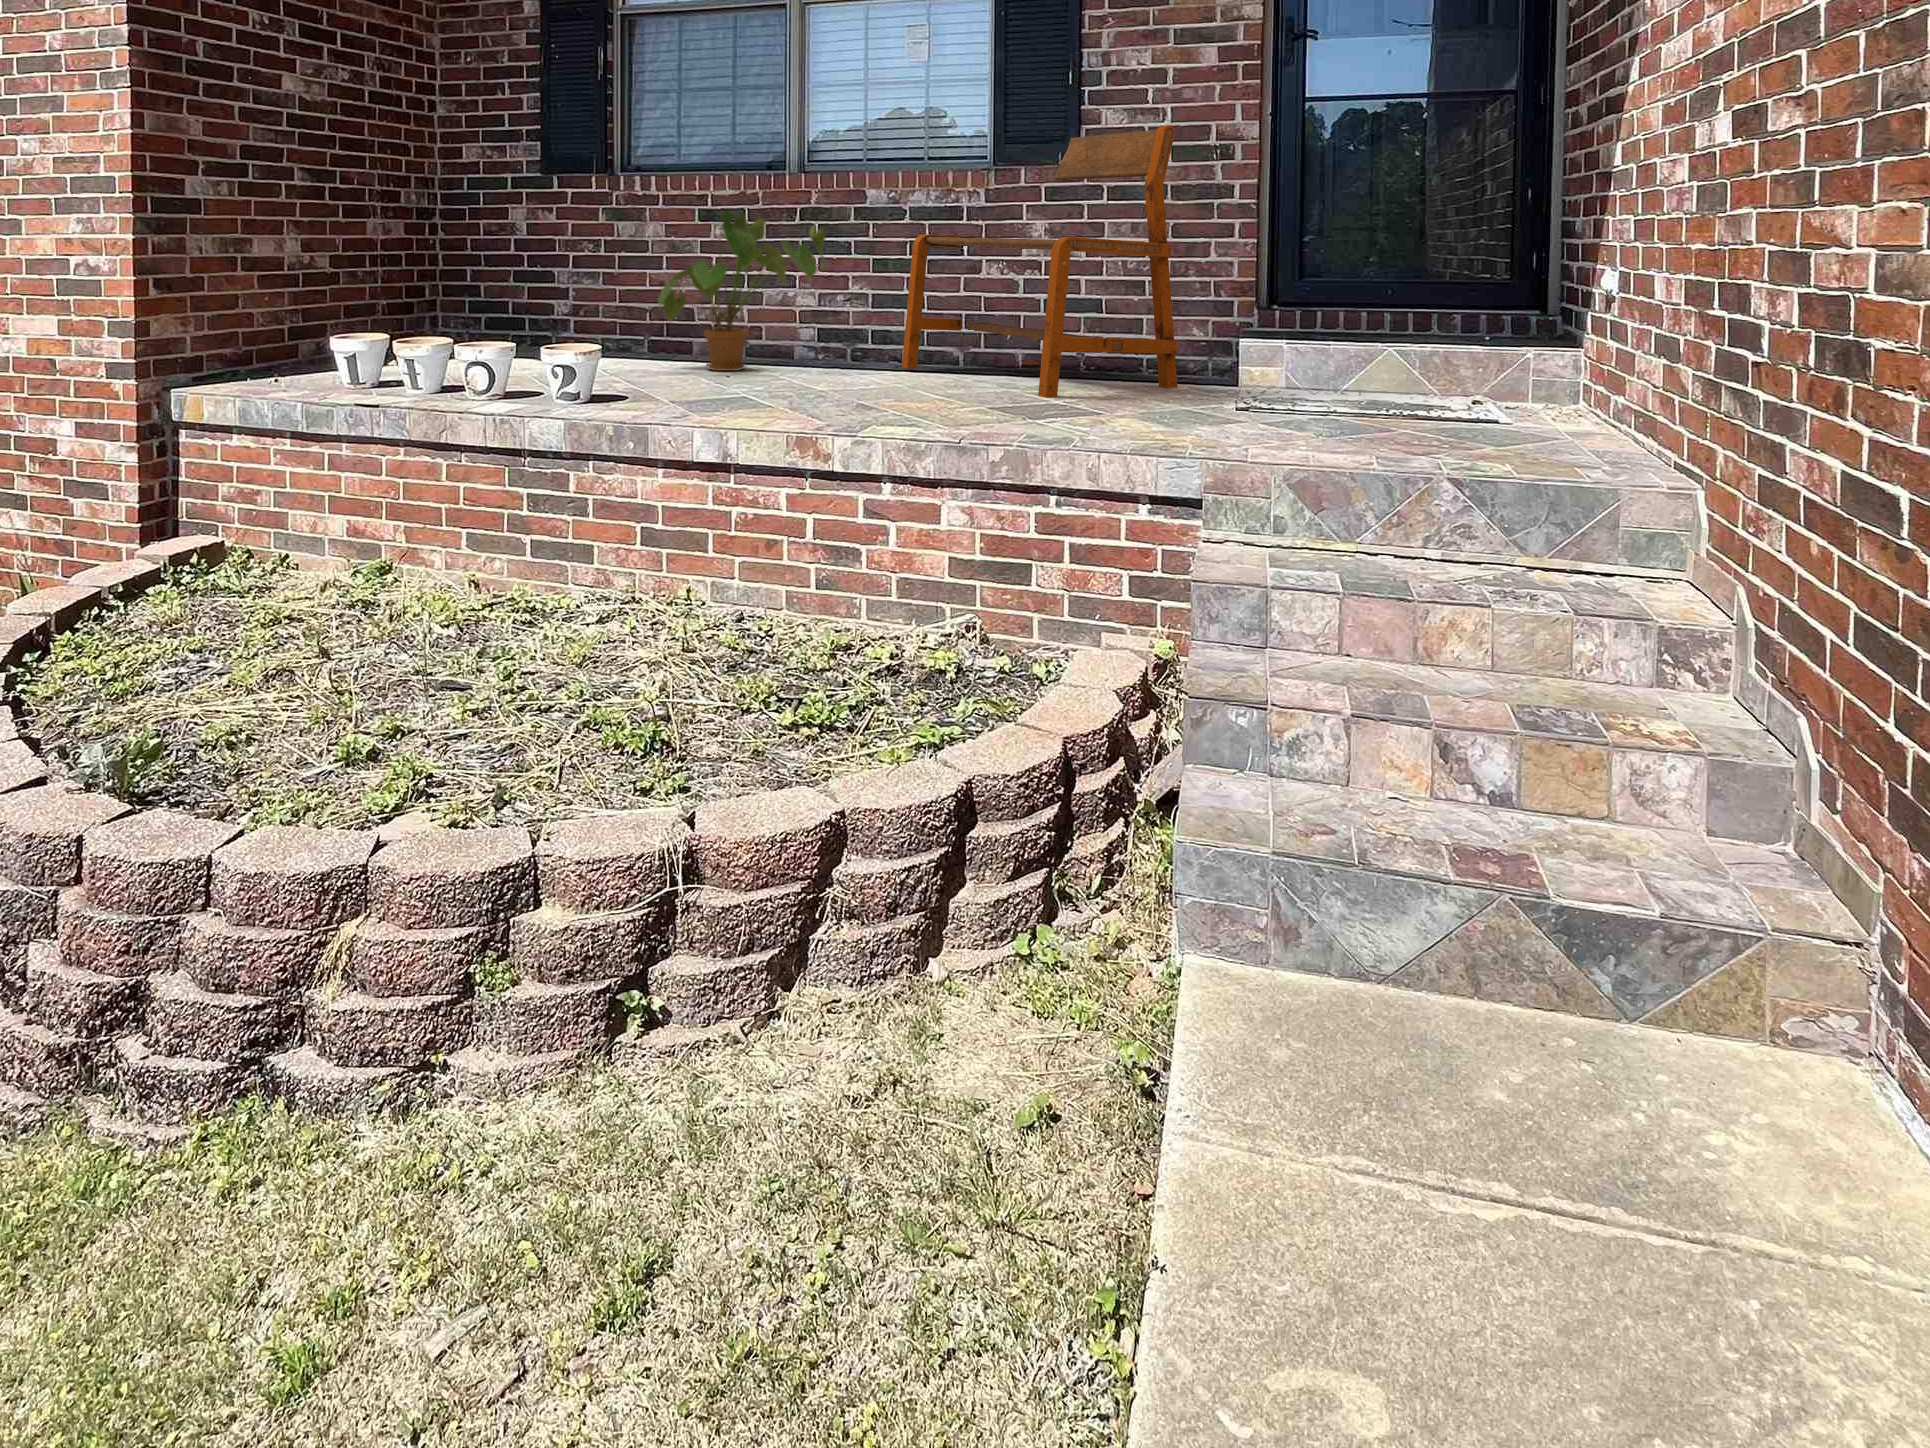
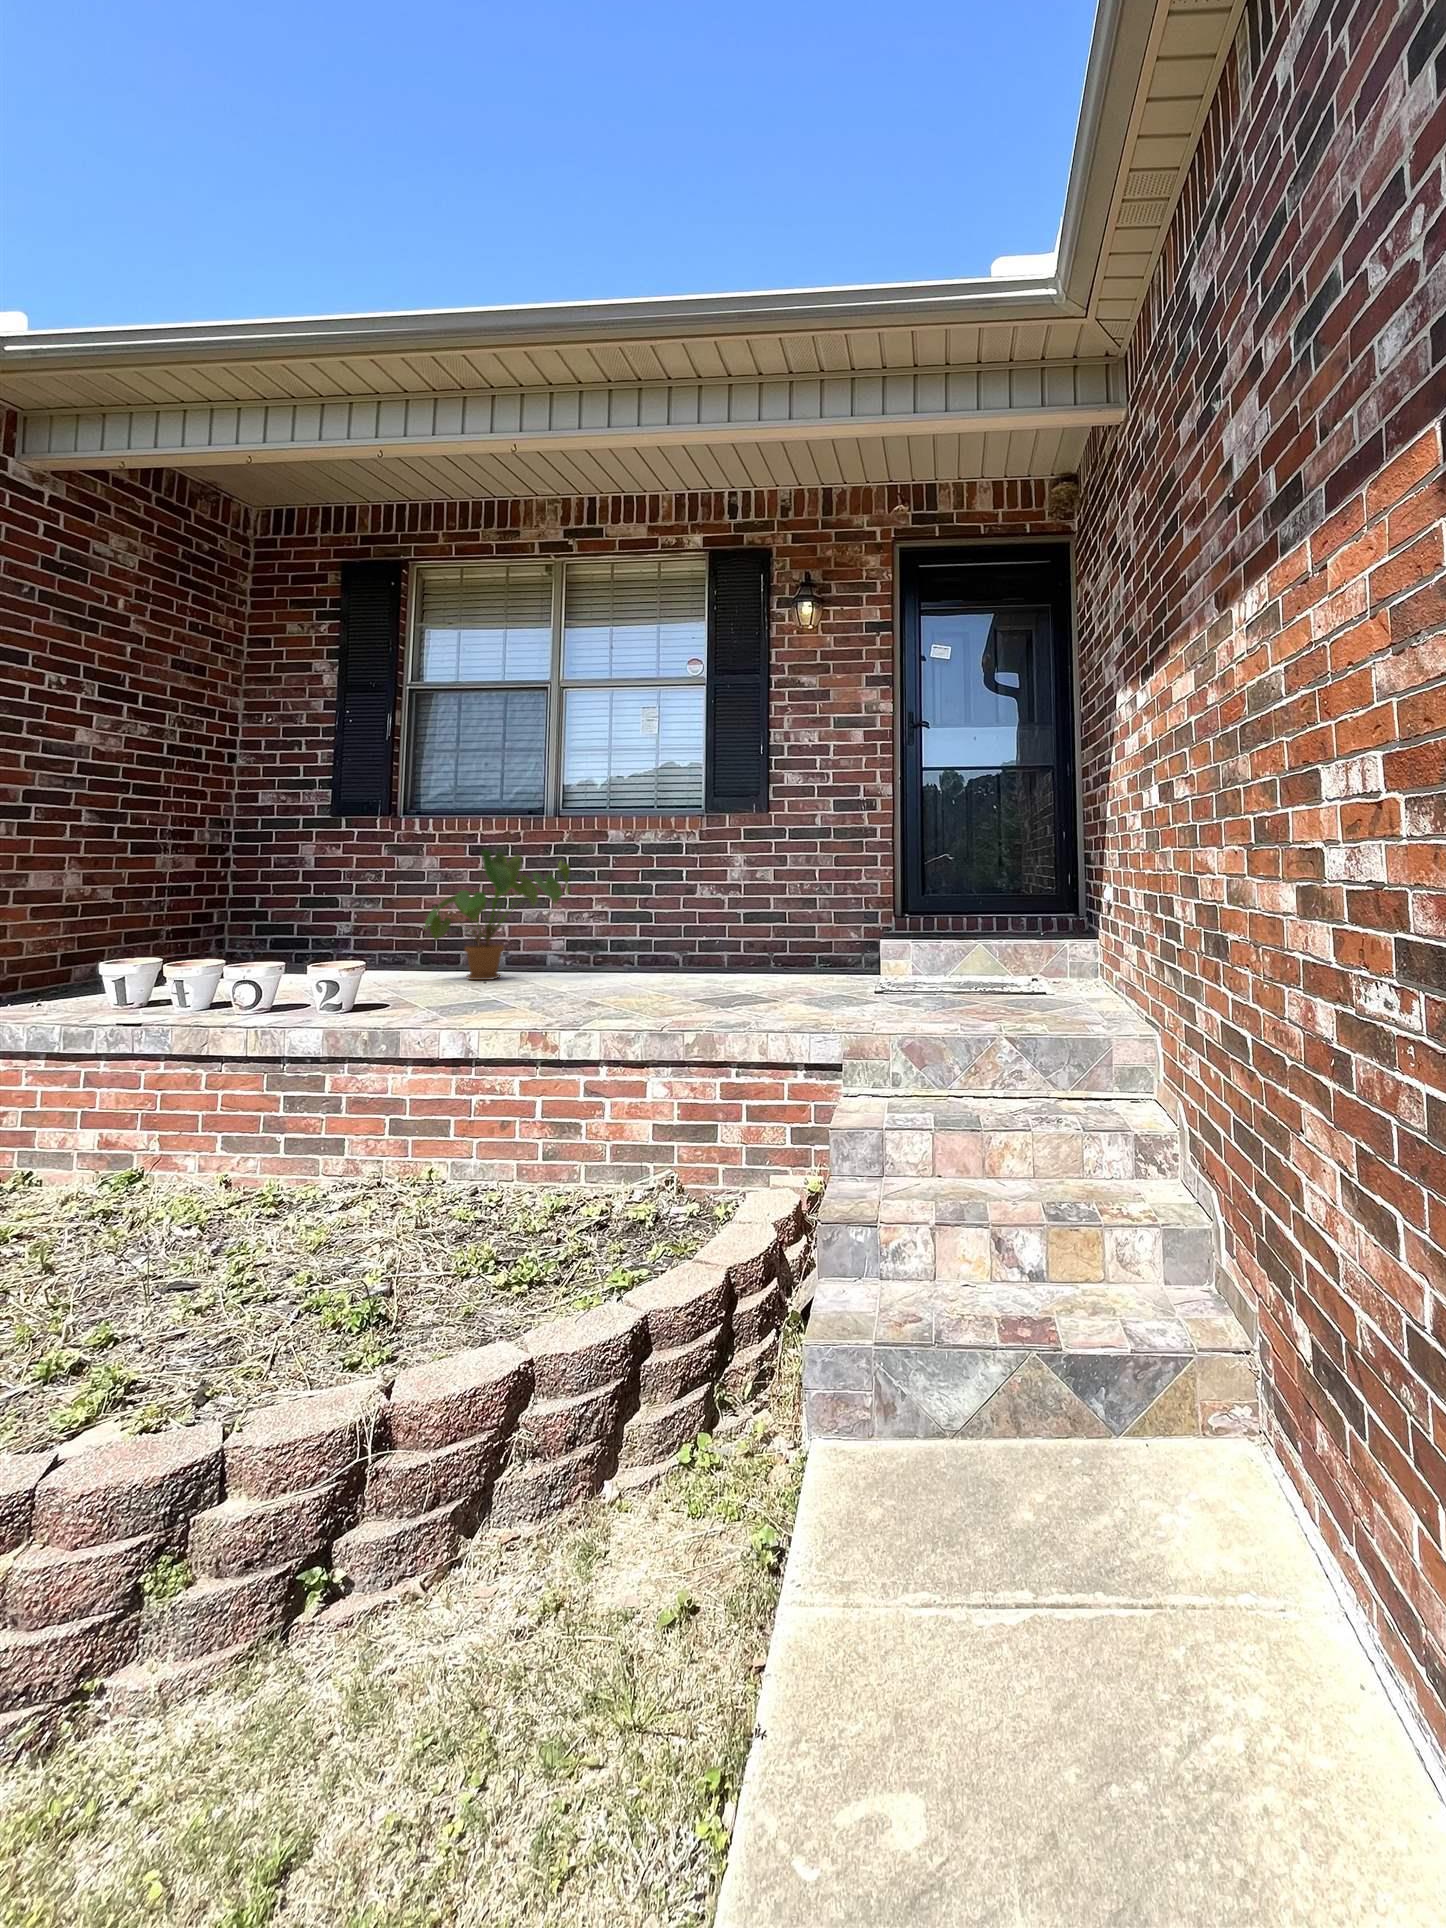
bench: present [902,126,1178,398] -> none [630,786,836,992]

